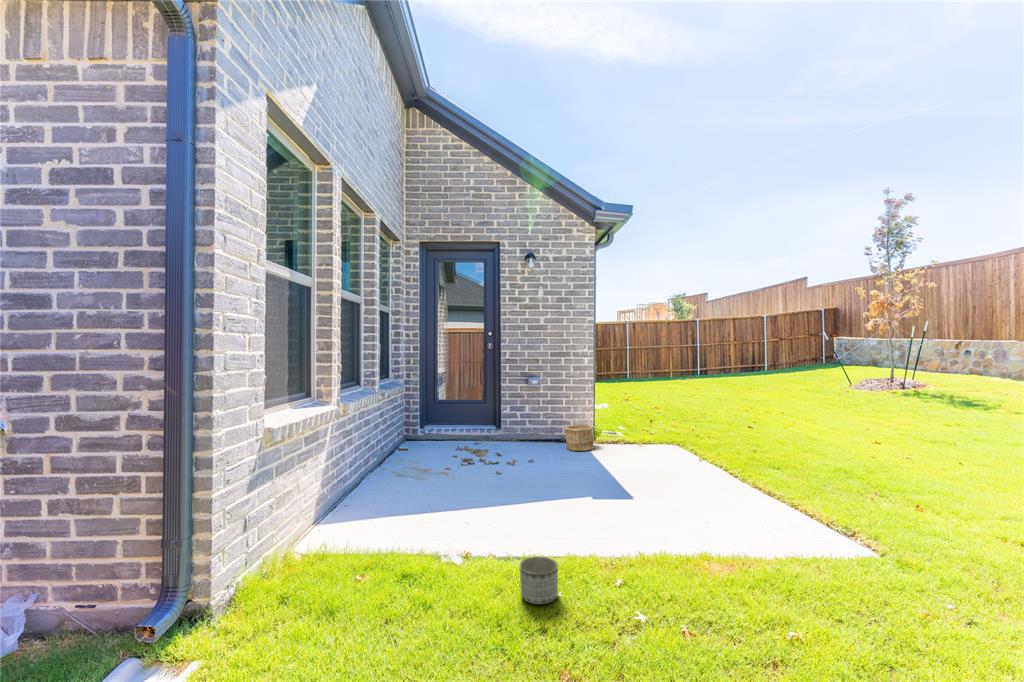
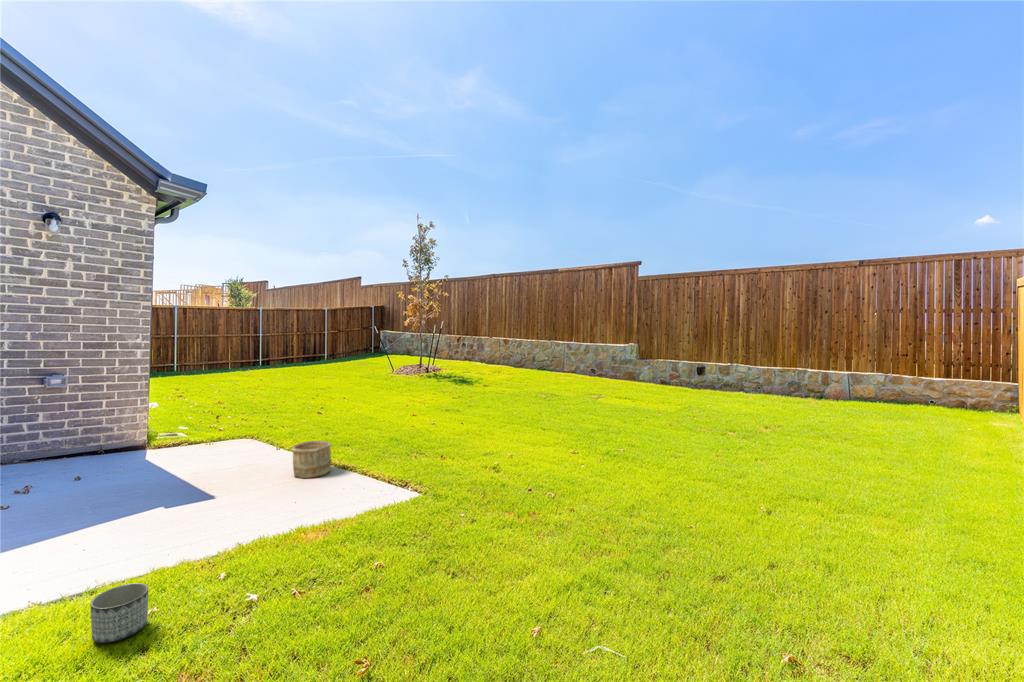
wooden bucket: present [565,424,593,451] -> present [292,441,331,478]

